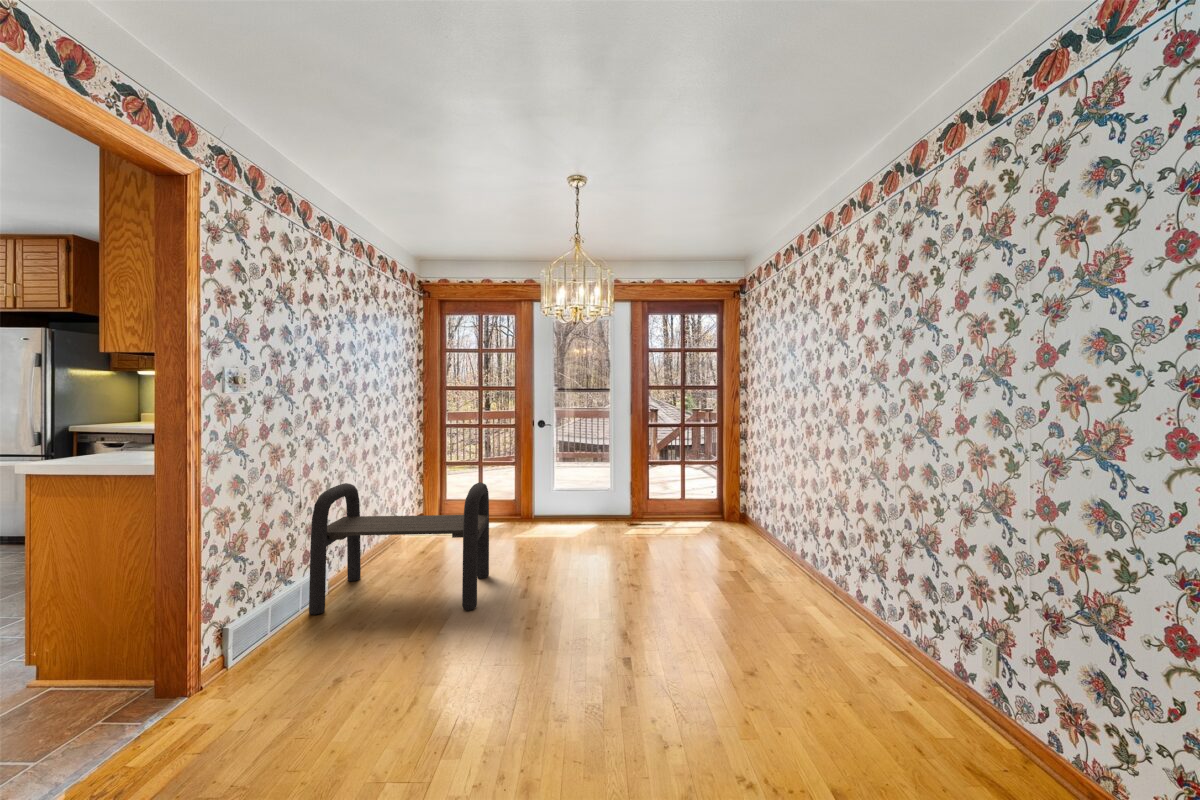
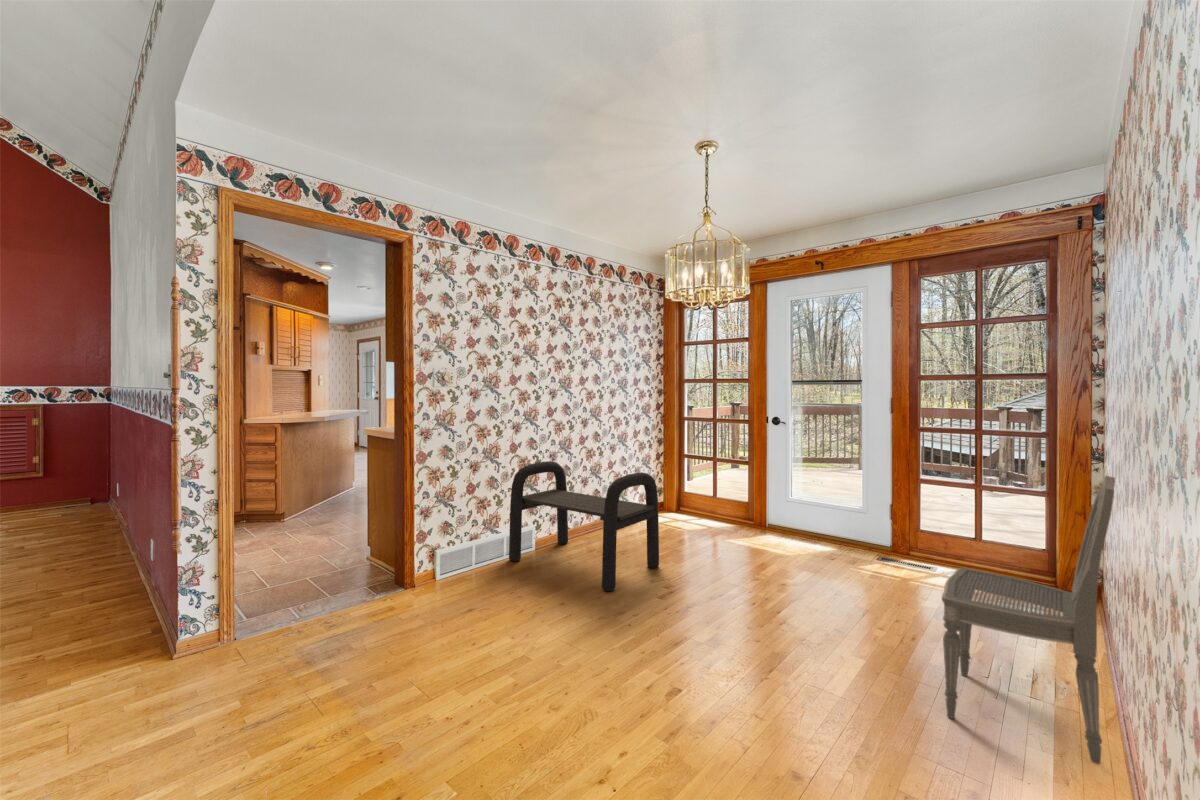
dining chair: none [741,449,834,612] -> present [942,476,1115,764]

